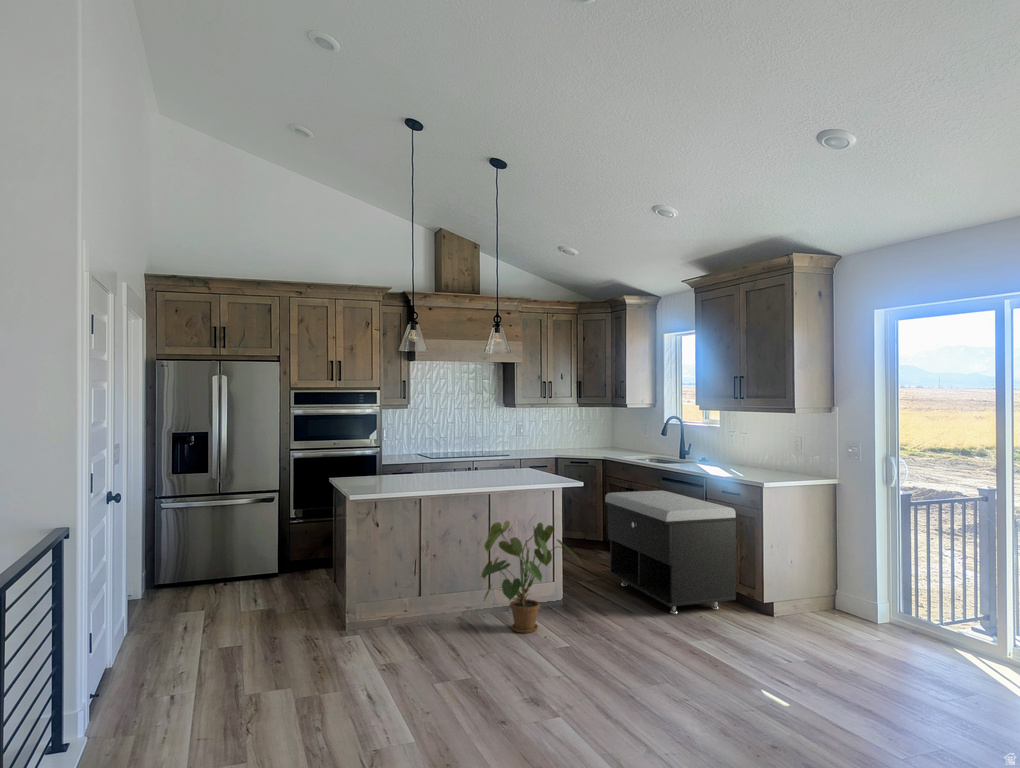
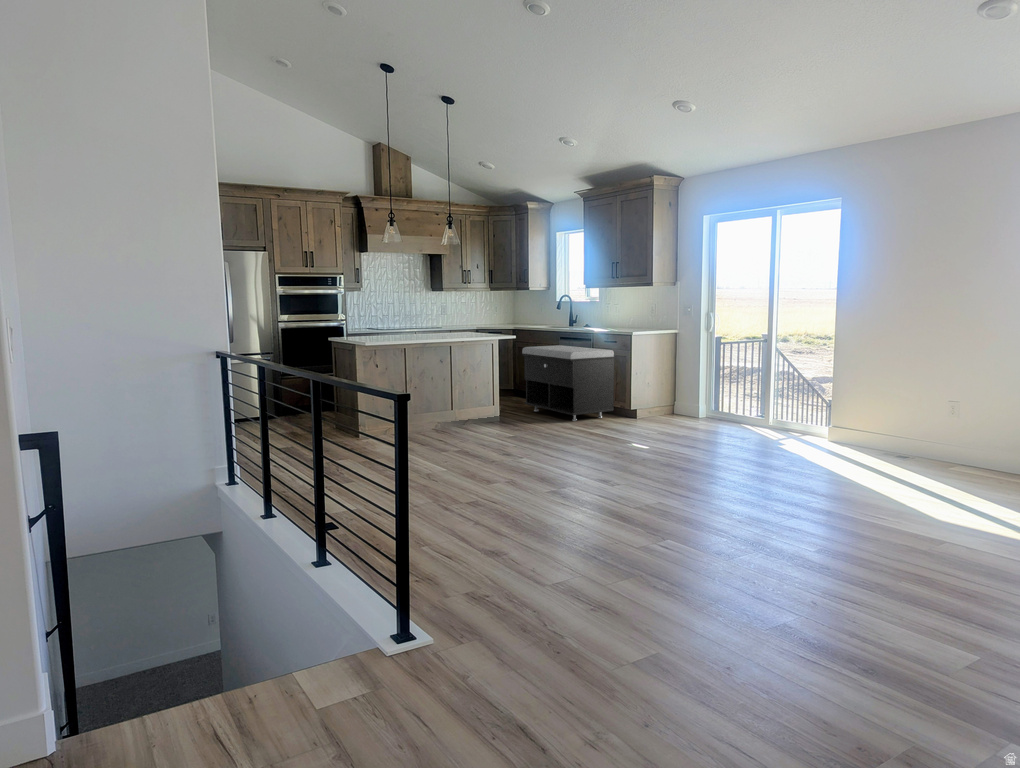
house plant: present [481,521,580,633] -> none [448,363,518,433]

